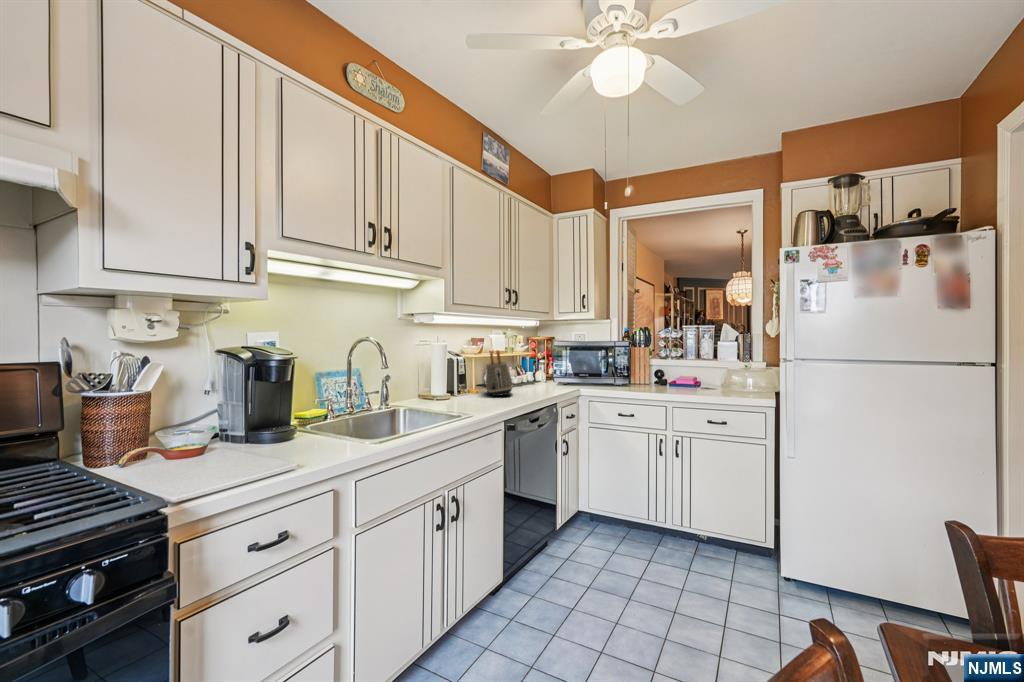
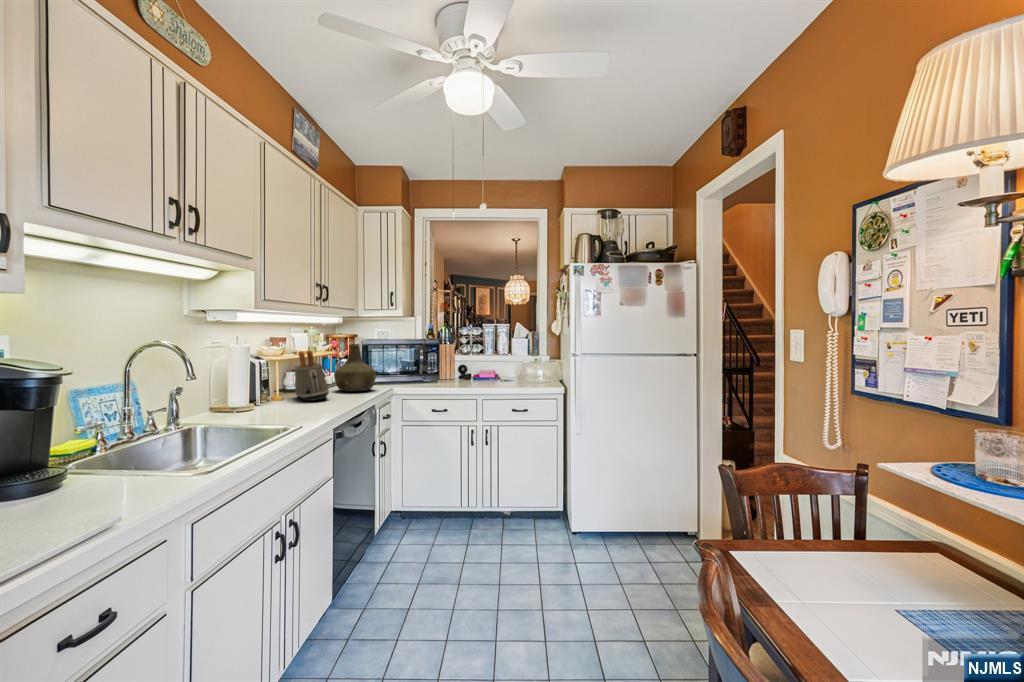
bottle: none [524,345,561,389] -> present [334,344,376,391]

